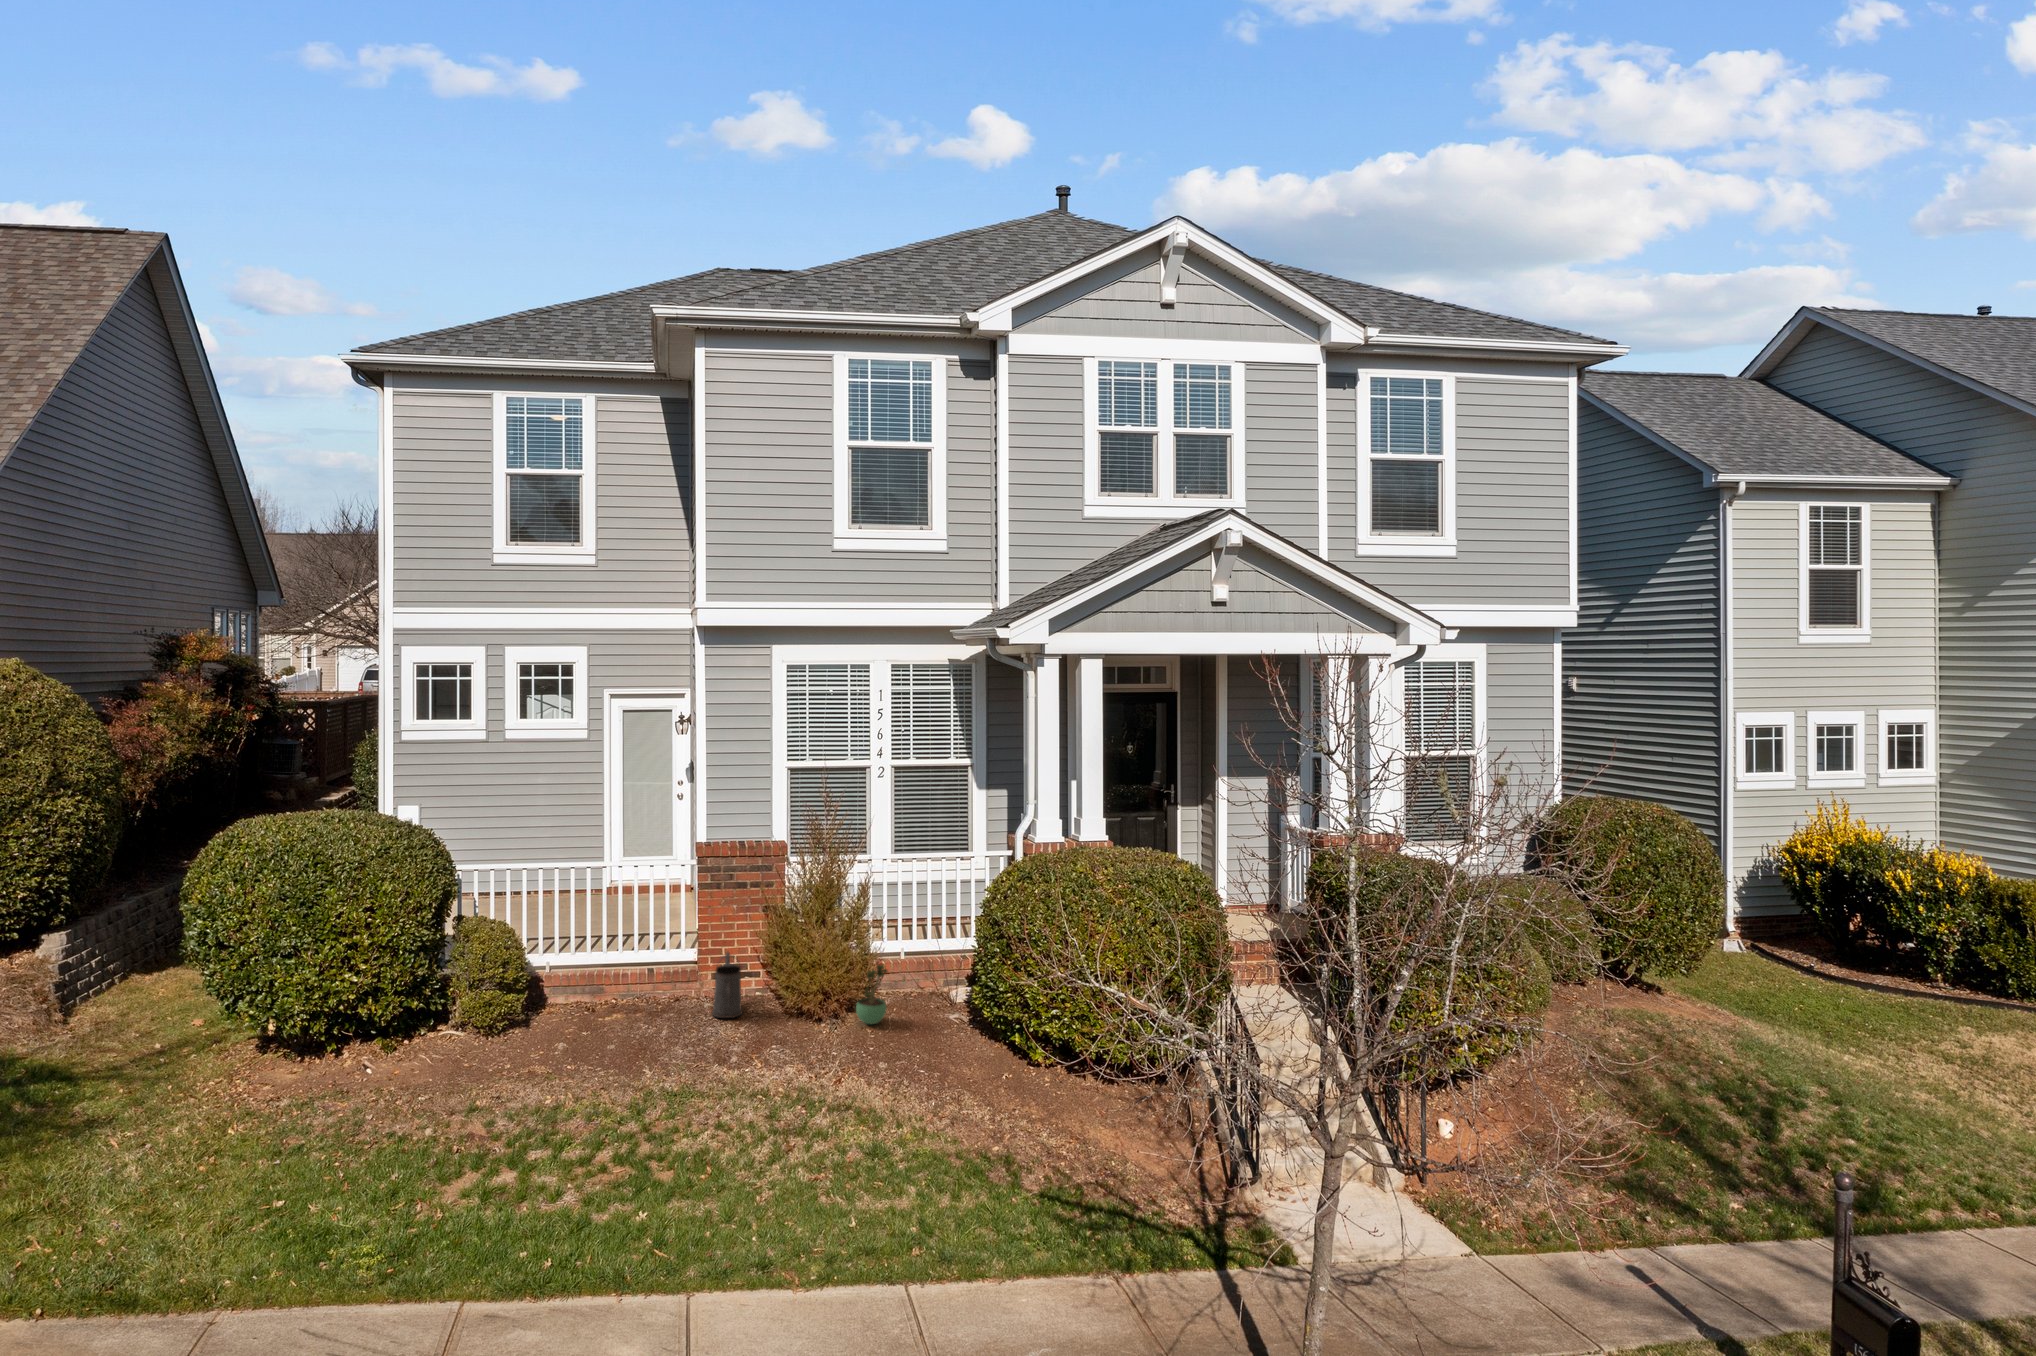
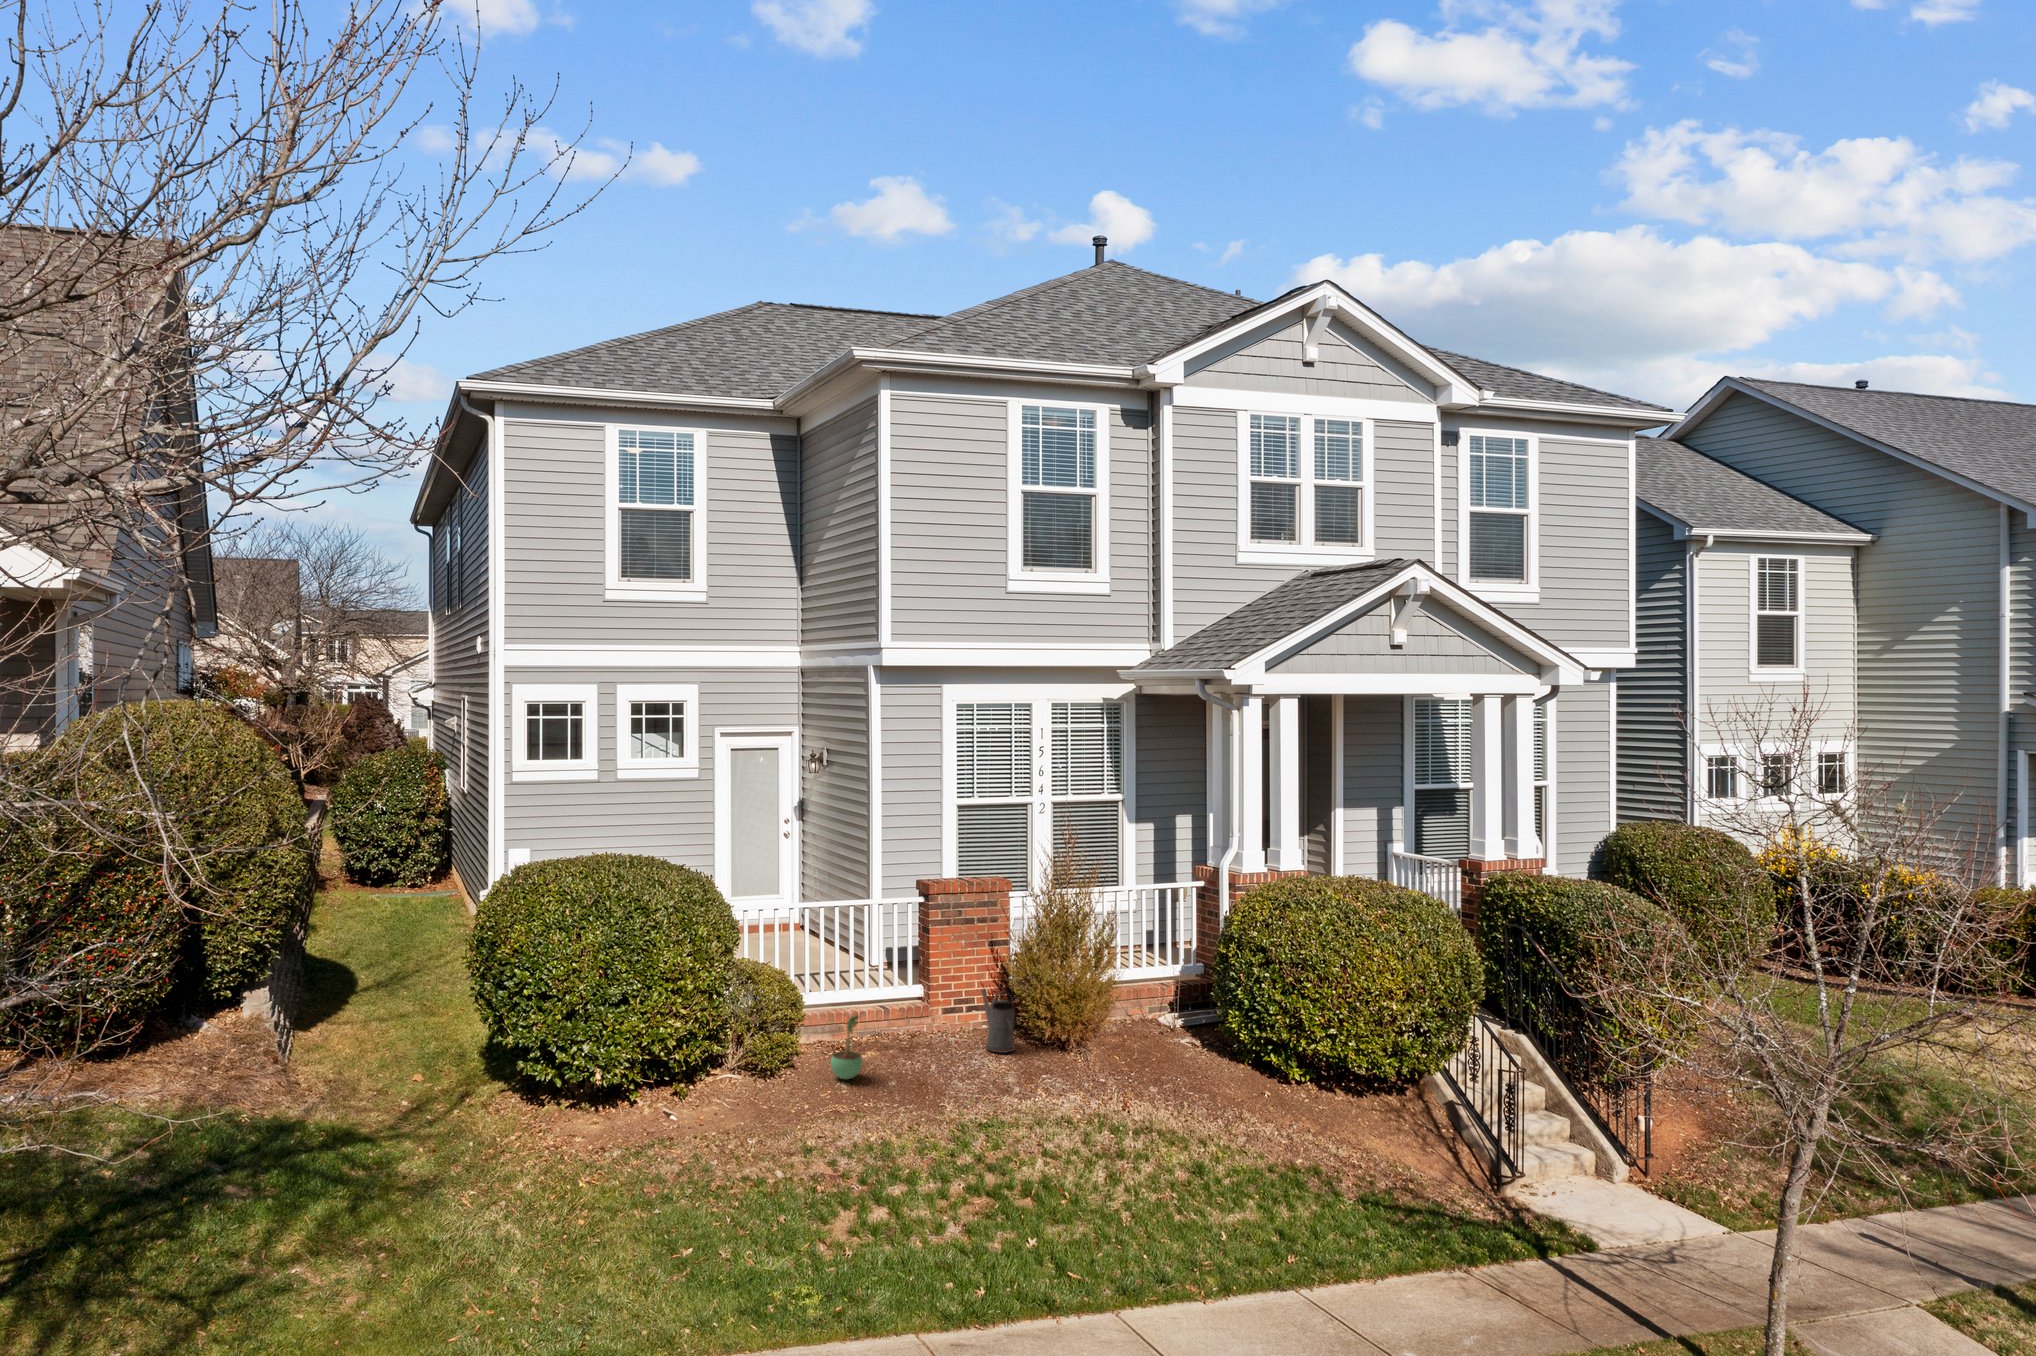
potted plant: present [856,964,887,1024] -> present [830,1015,863,1079]

